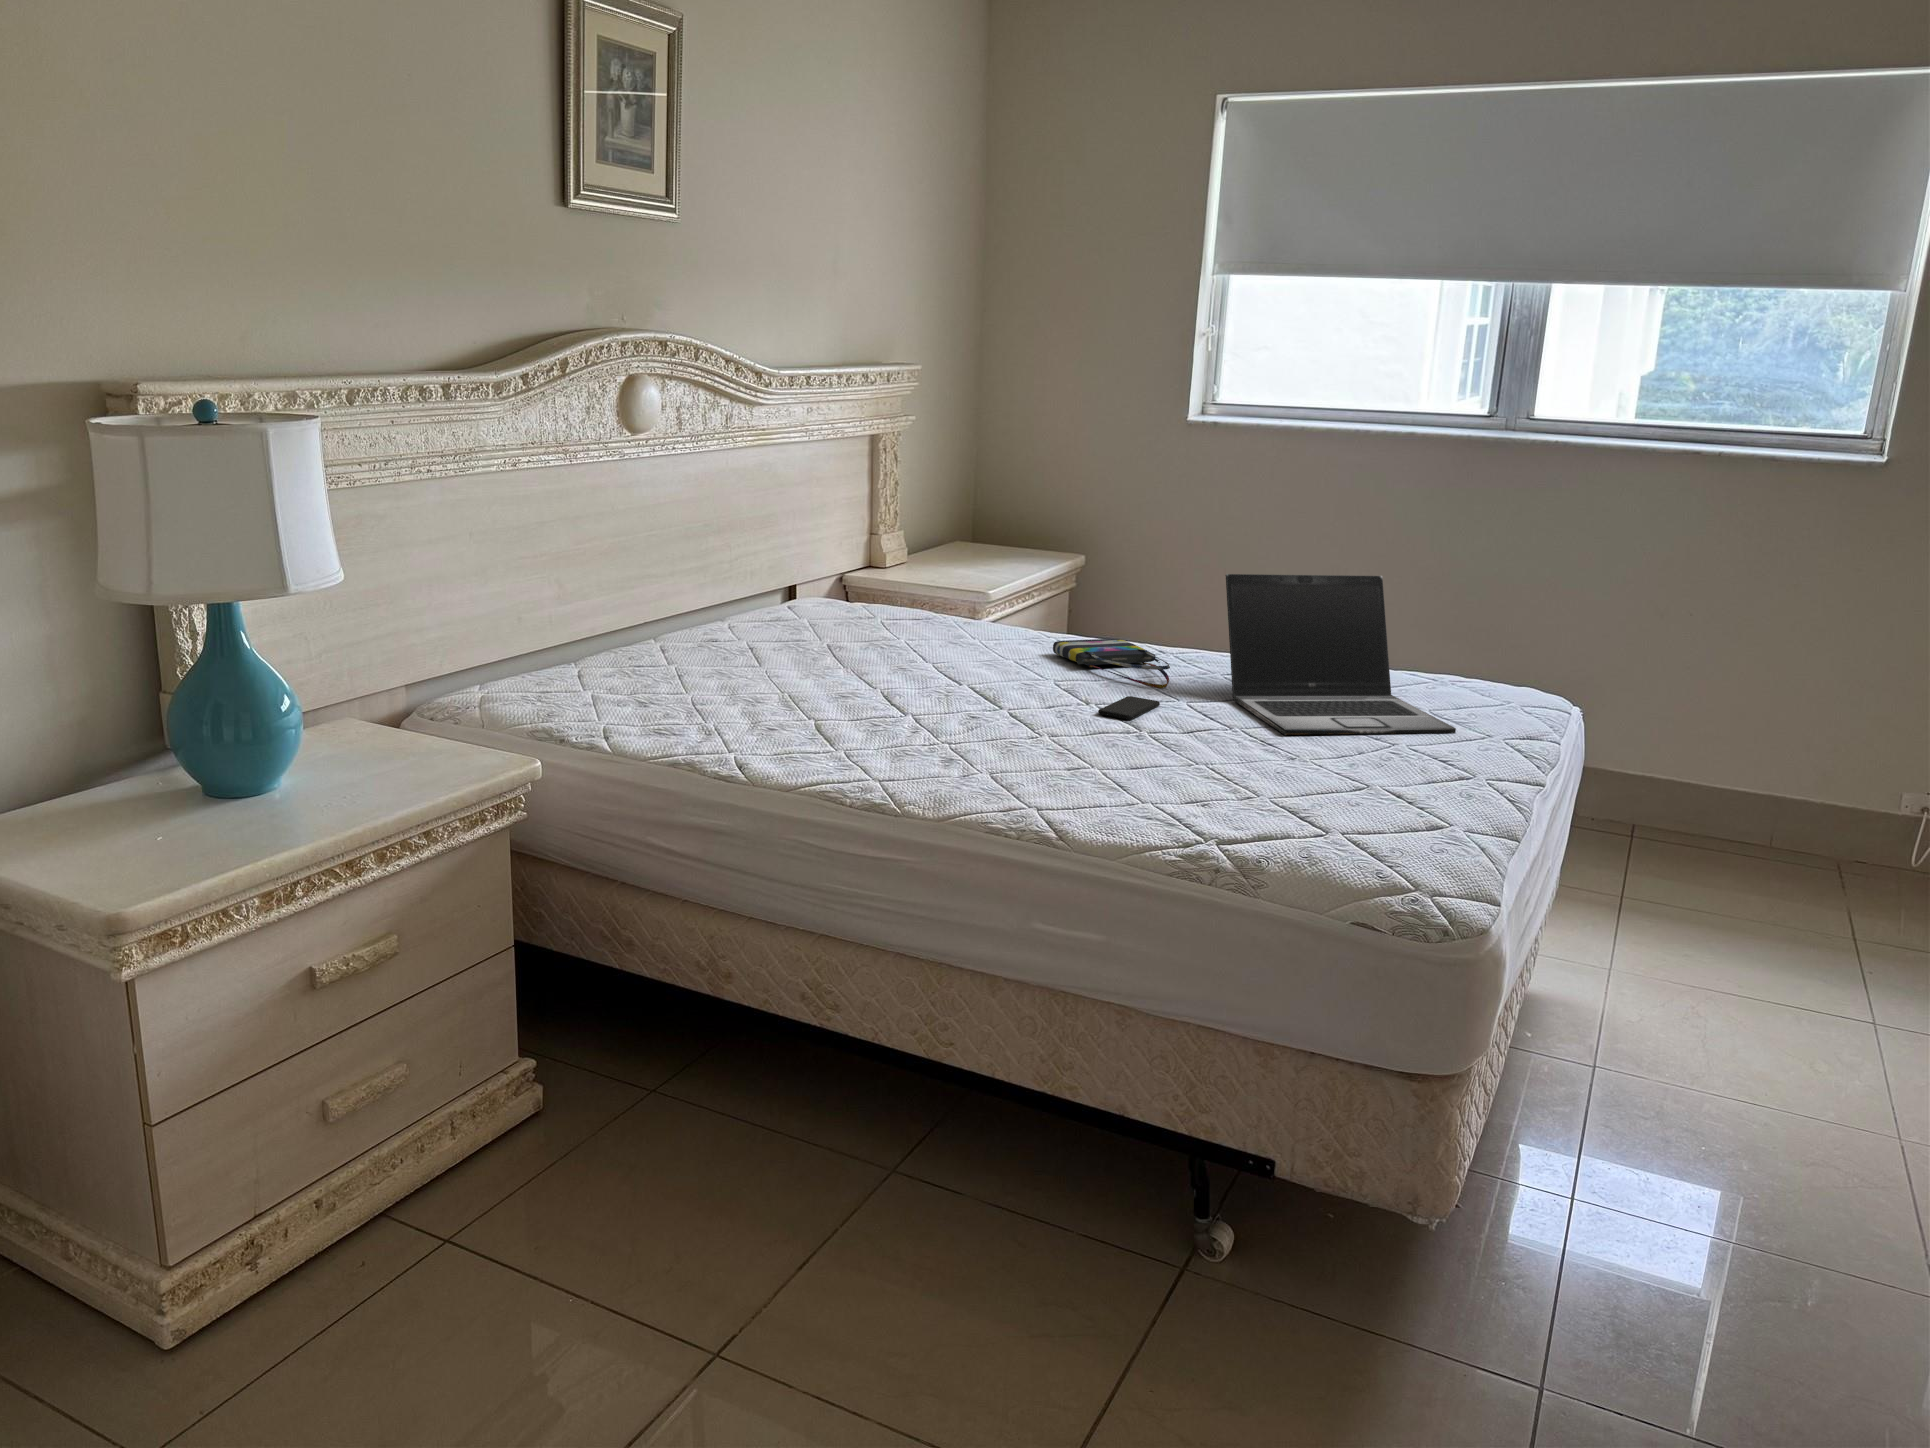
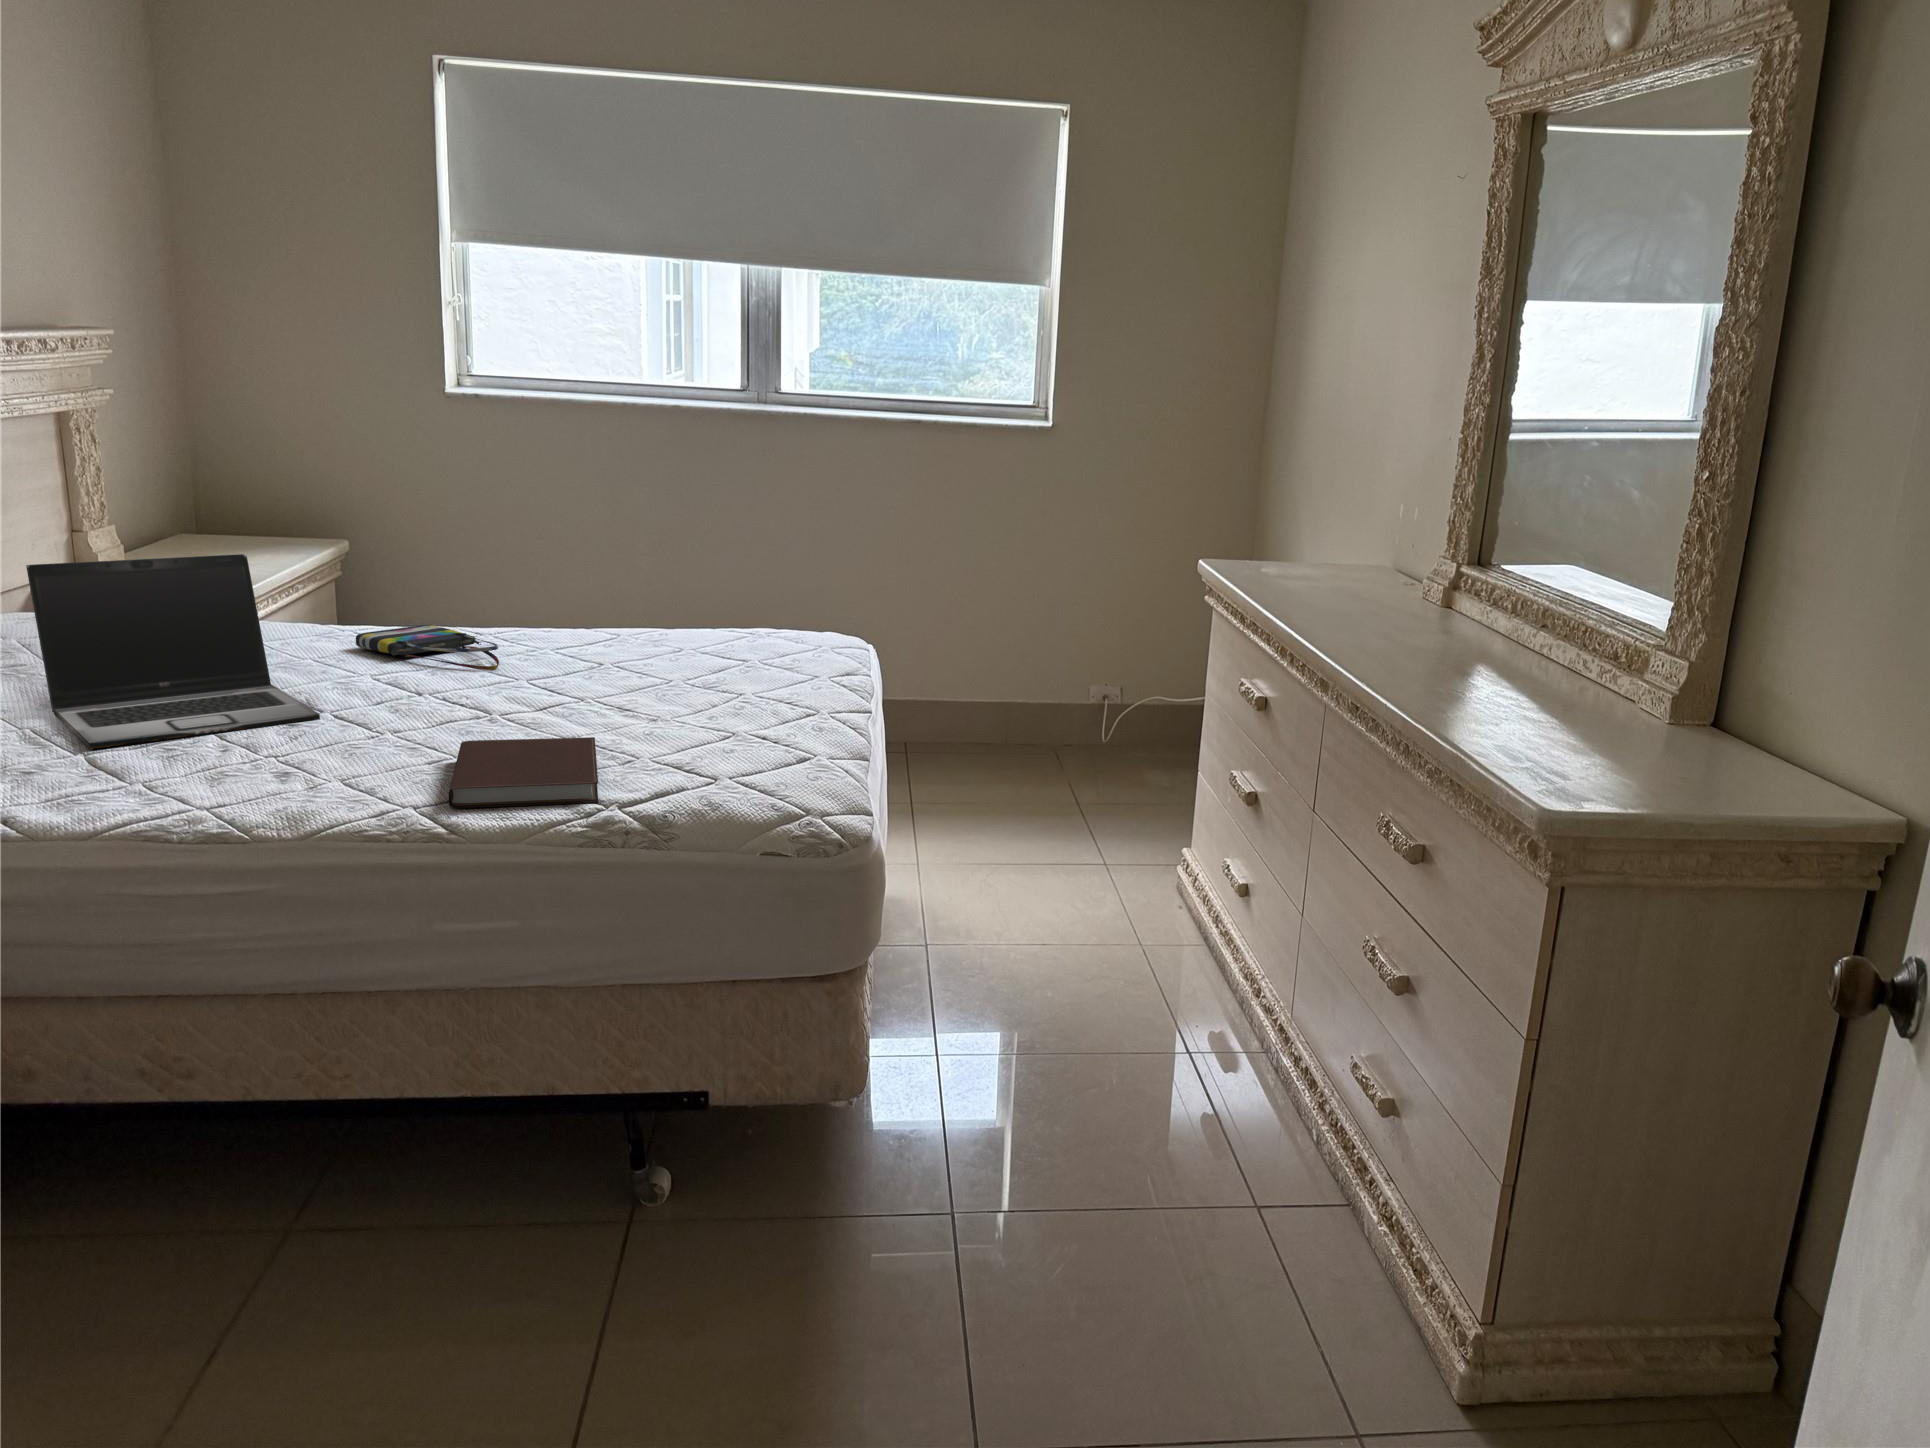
laptop: present [1226,574,1456,735] -> present [26,554,320,749]
smartphone: present [1098,696,1160,720] -> none [437,681,499,705]
notebook: none [1065,754,1221,835] -> present [449,737,598,808]

